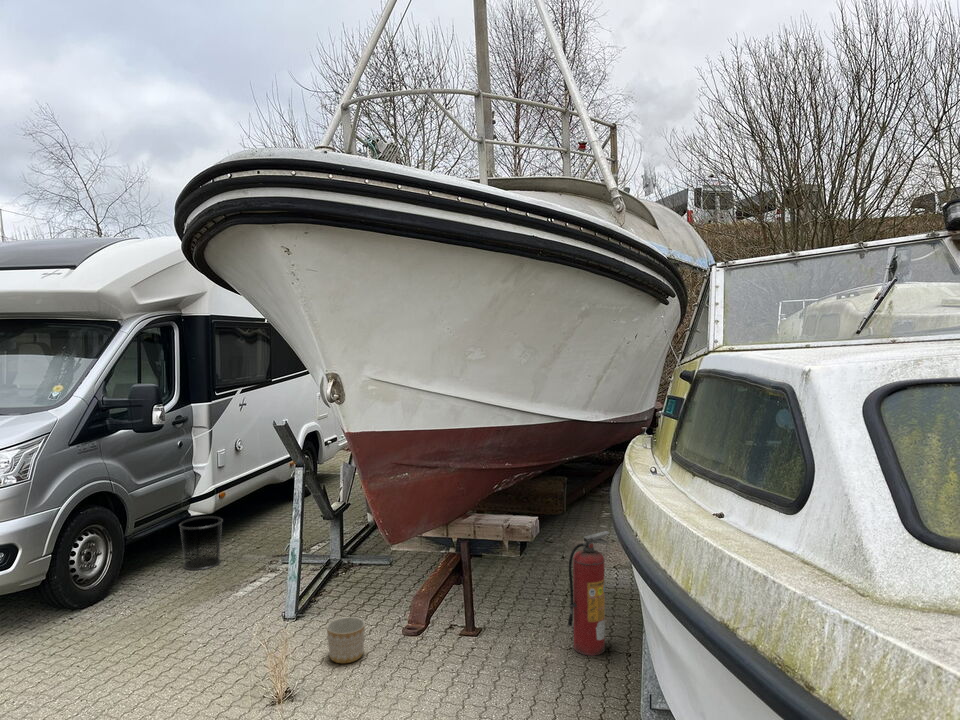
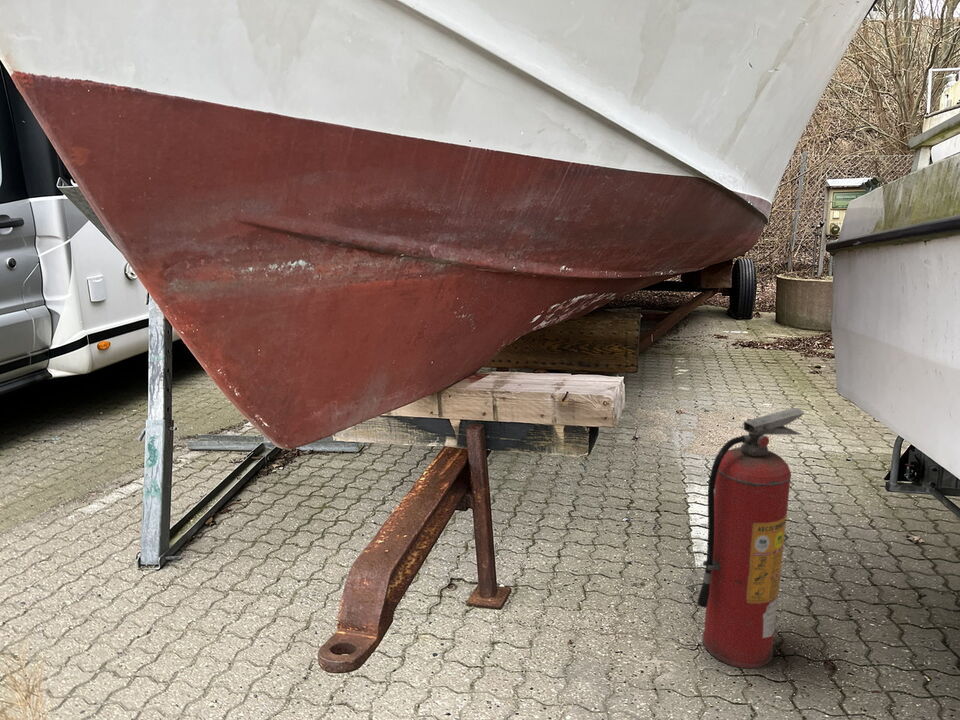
trash can: present [179,516,223,570] -> none [24,378,104,460]
planter: present [327,617,365,663] -> none [181,578,267,679]

